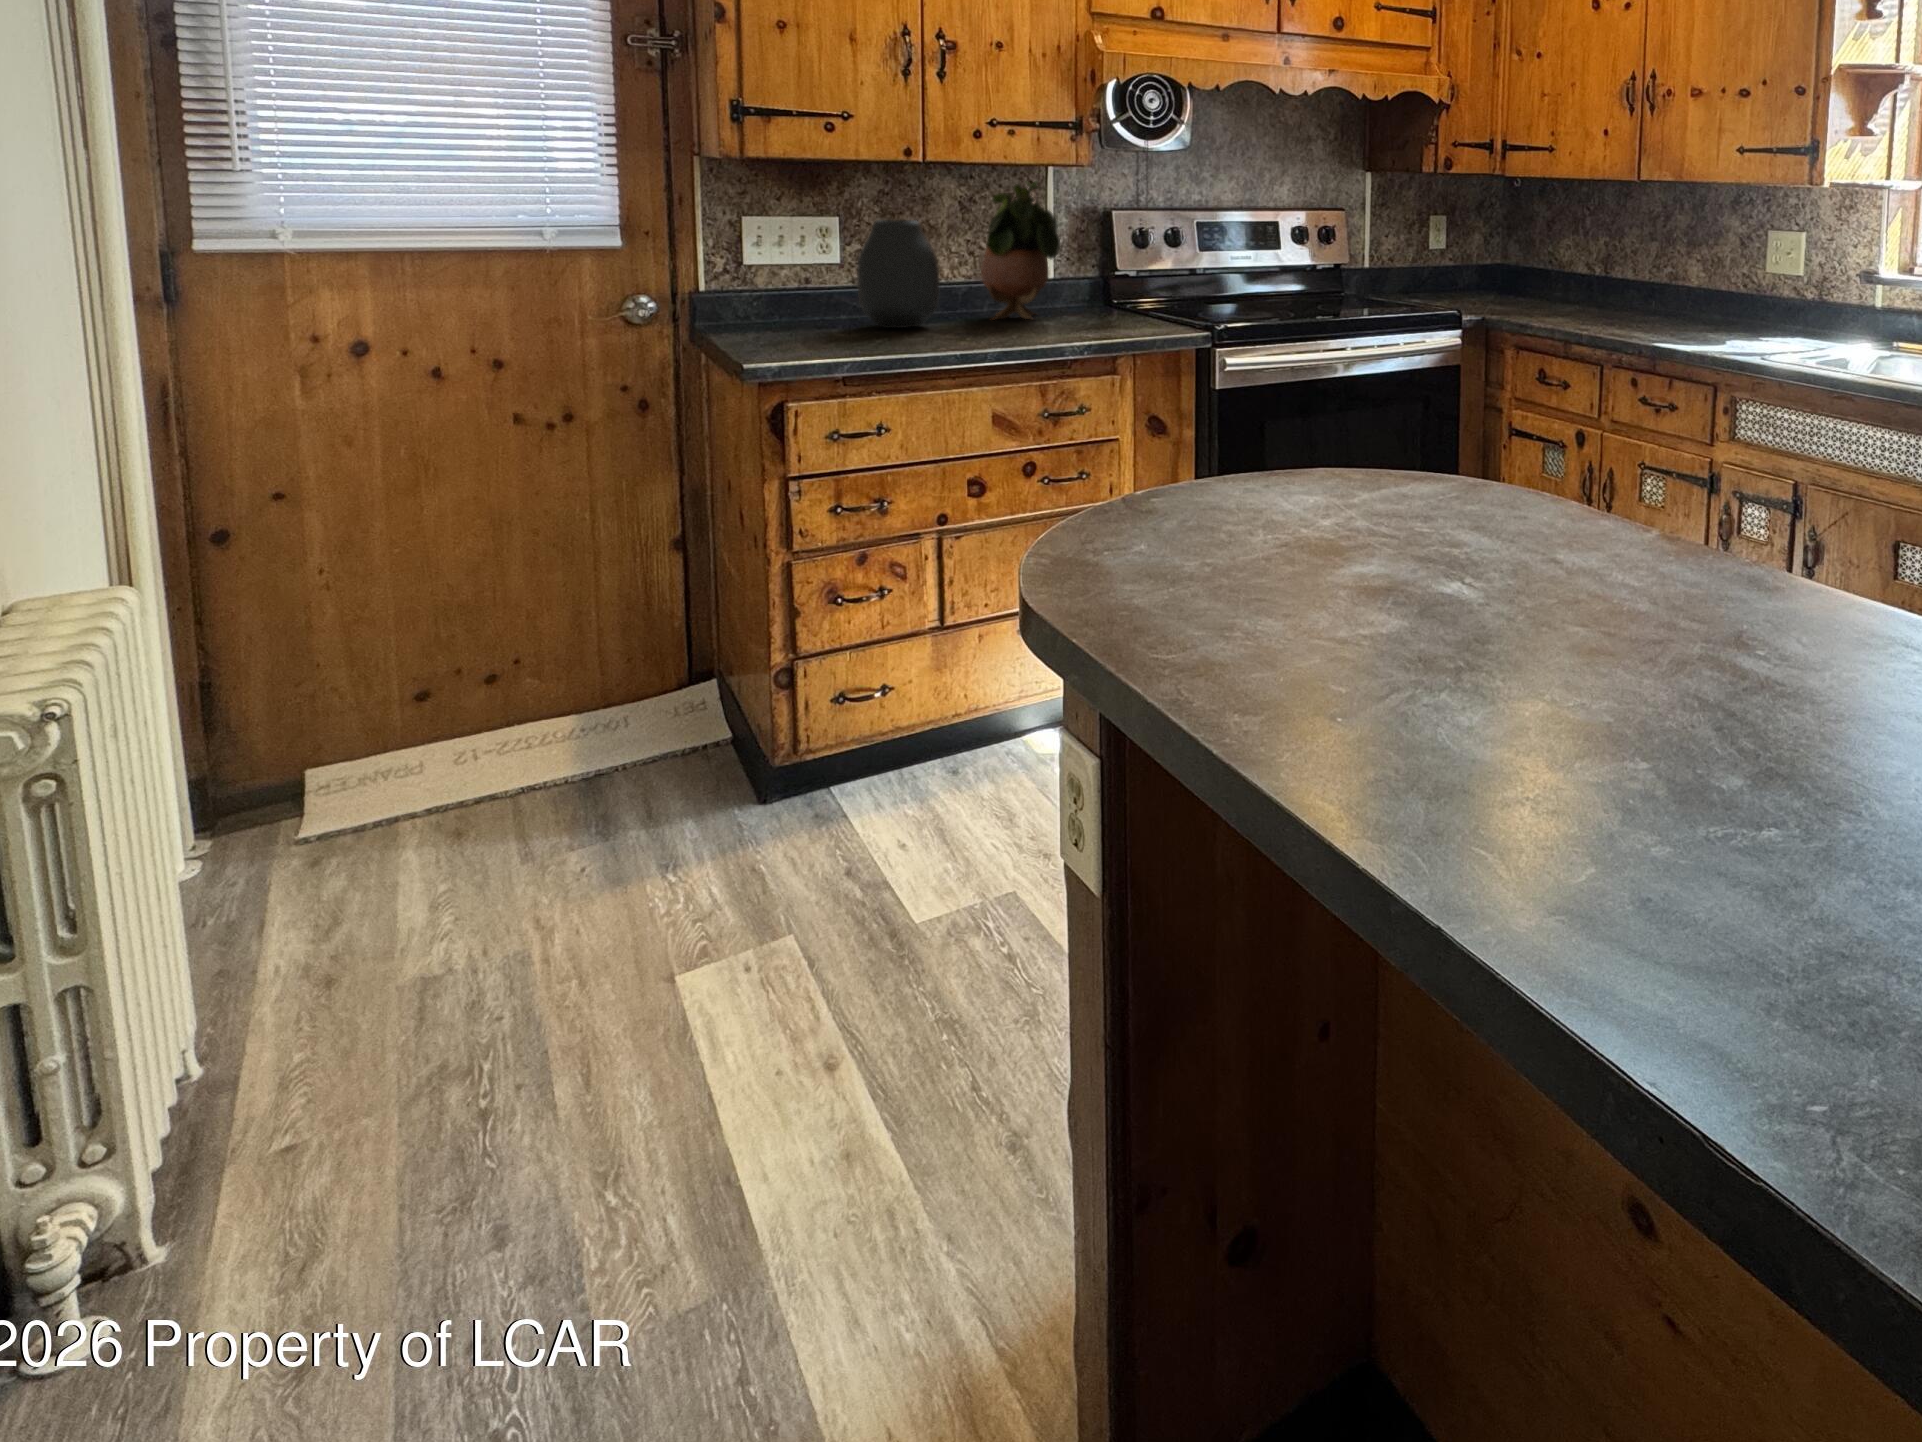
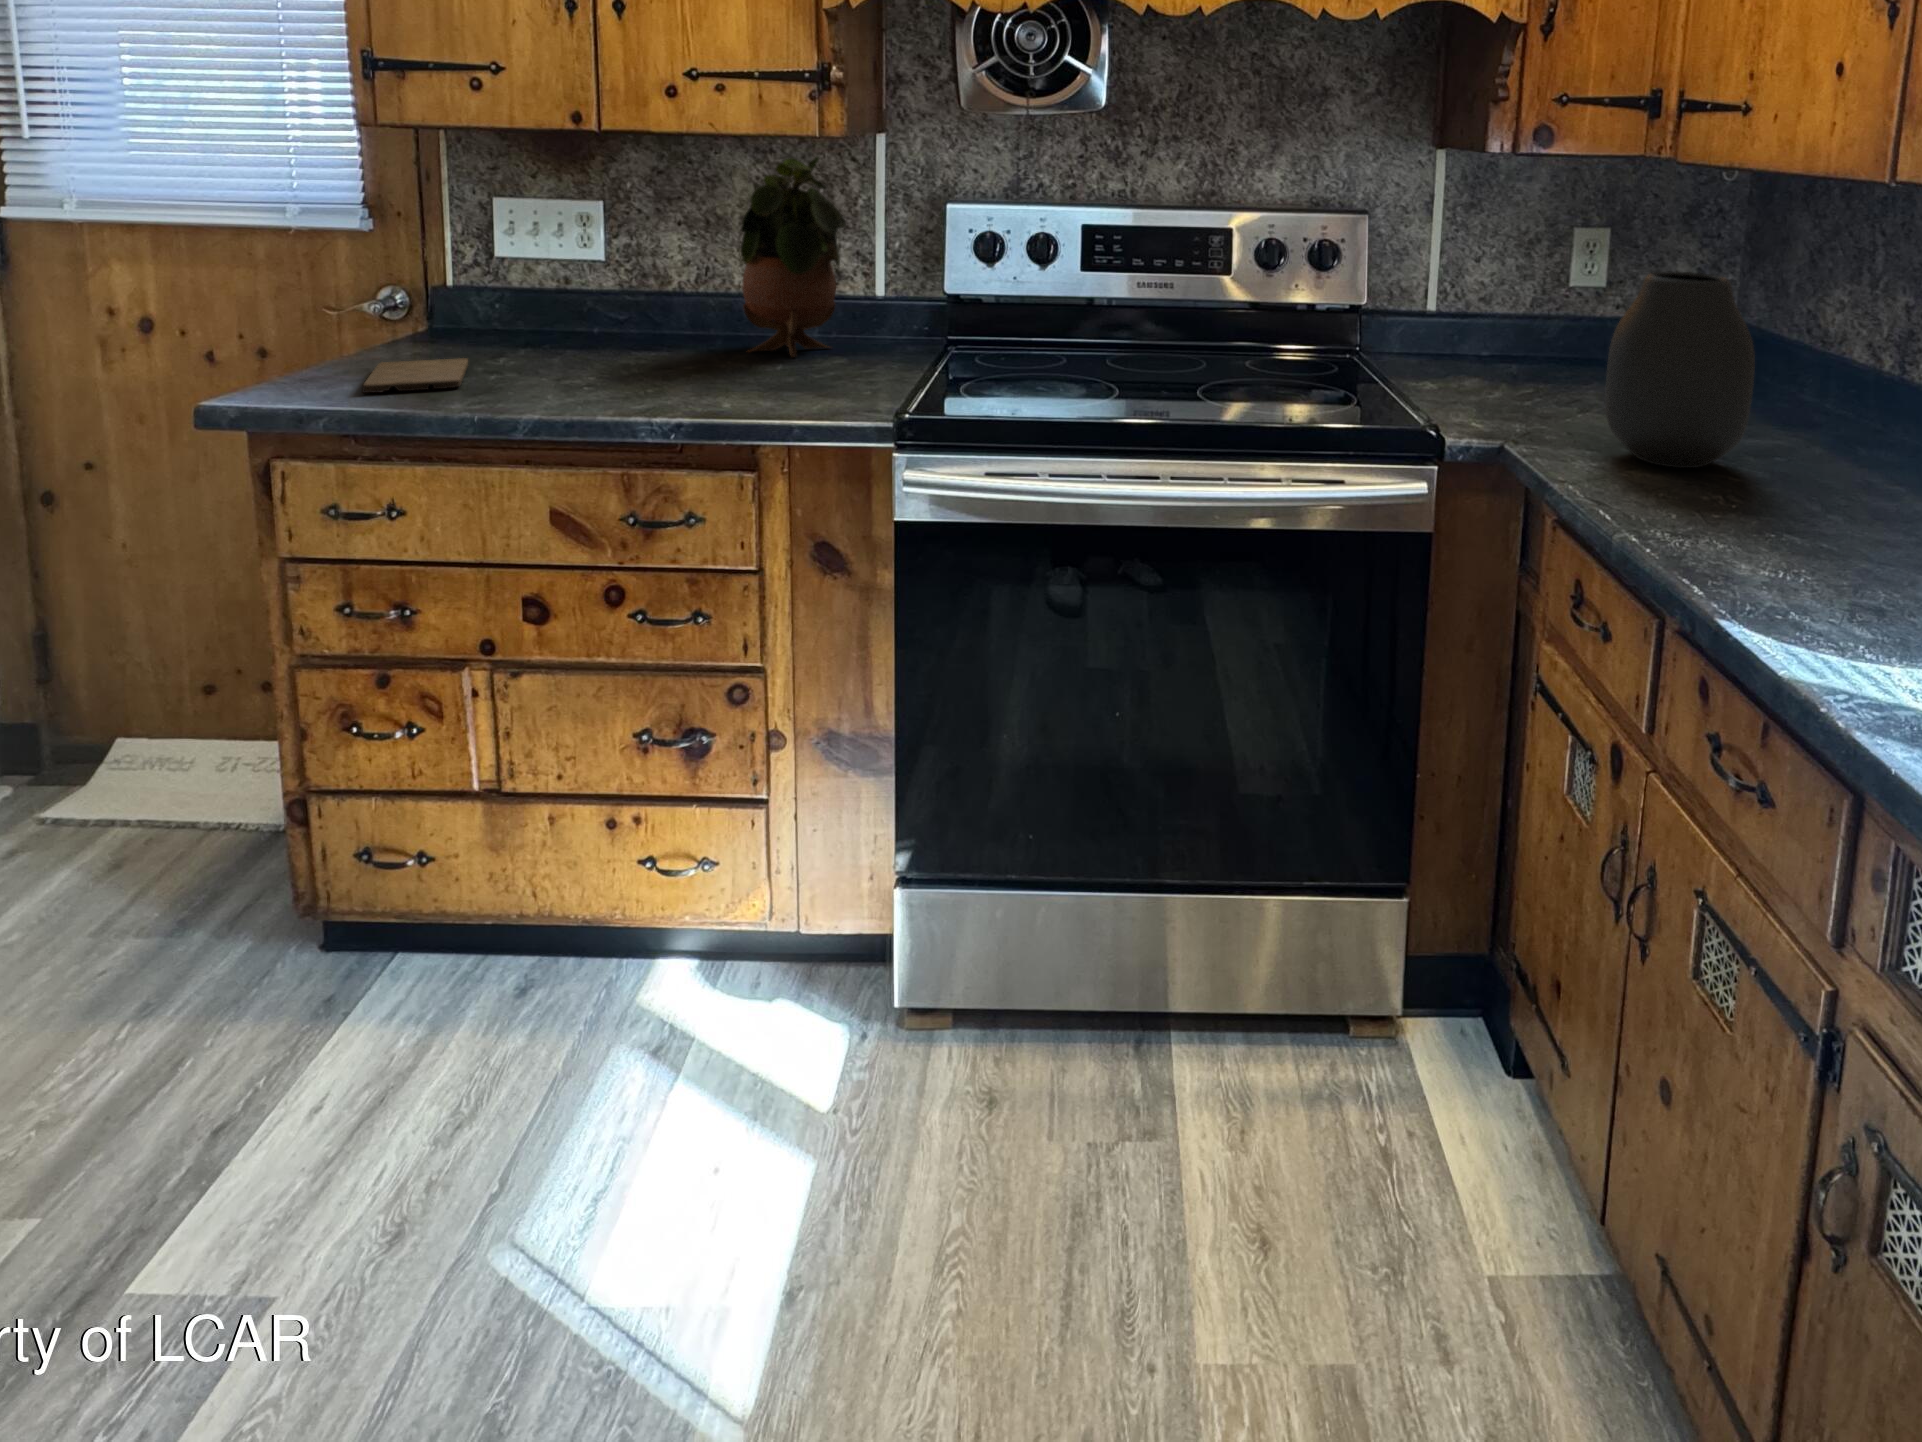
vase: present [857,220,939,328] -> present [1605,272,1755,468]
cutting board: none [772,333,881,352] -> present [362,358,468,393]

